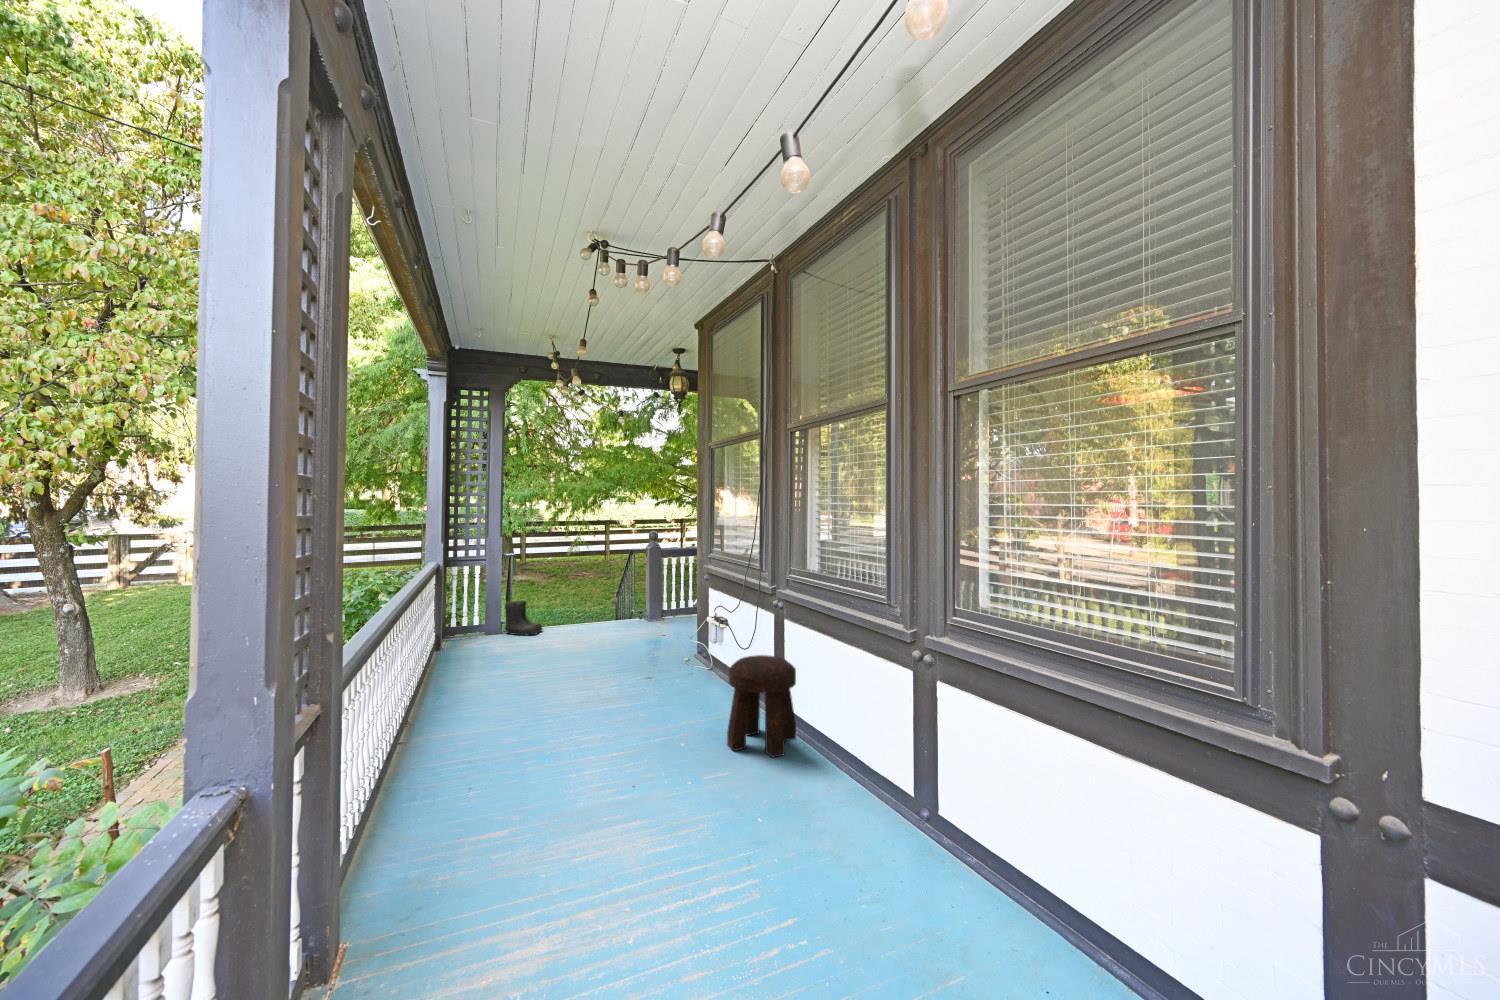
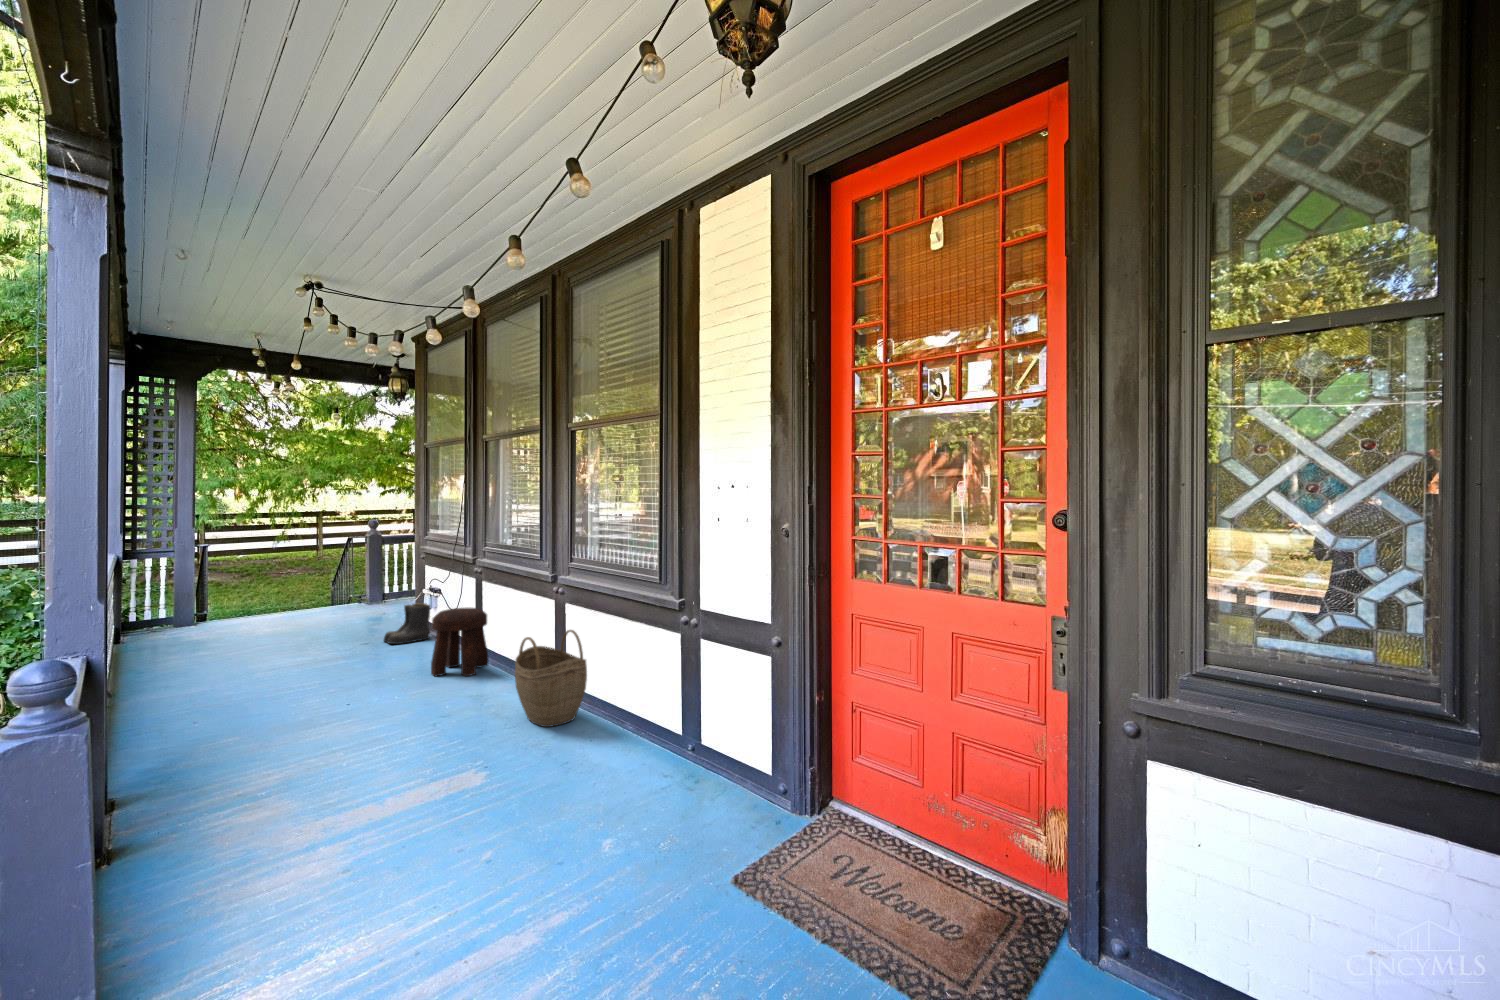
boots: present [505,601,543,635] -> present [384,603,430,644]
woven basket: none [877,740,1014,931] -> present [515,630,587,727]

